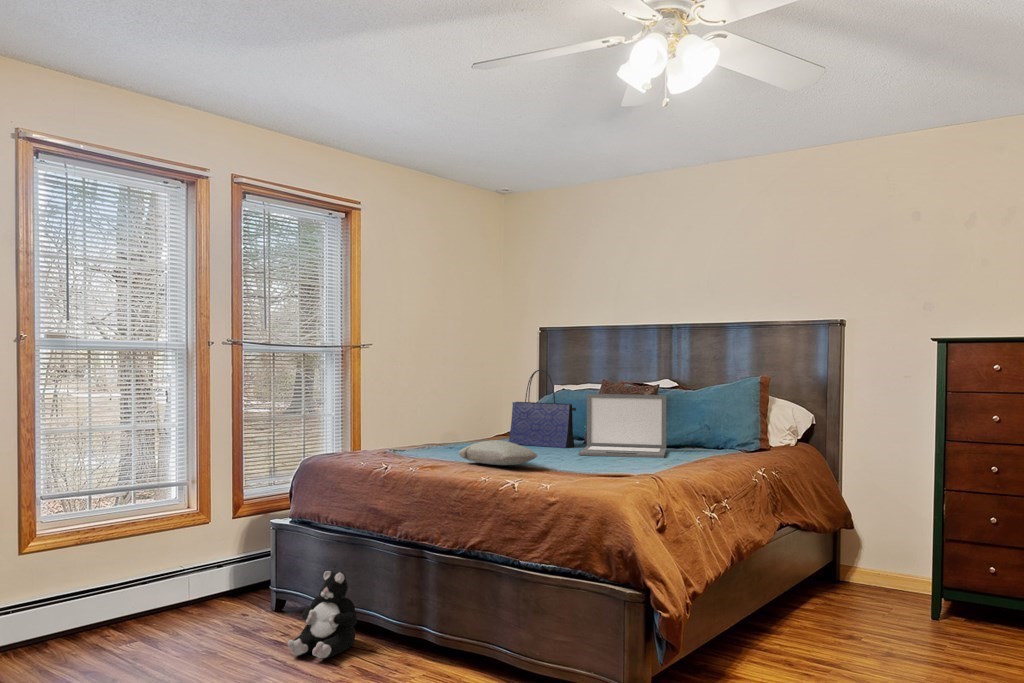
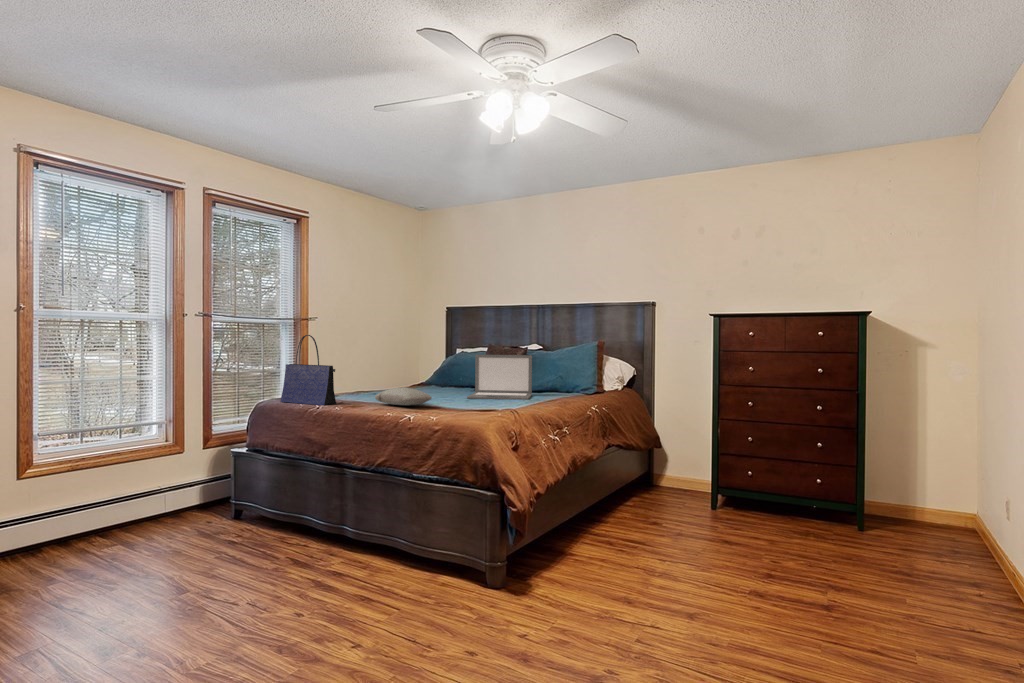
tote bag: present [509,370,576,448] -> present [280,335,336,405]
plush toy: present [288,570,357,659] -> none [238,486,294,552]

